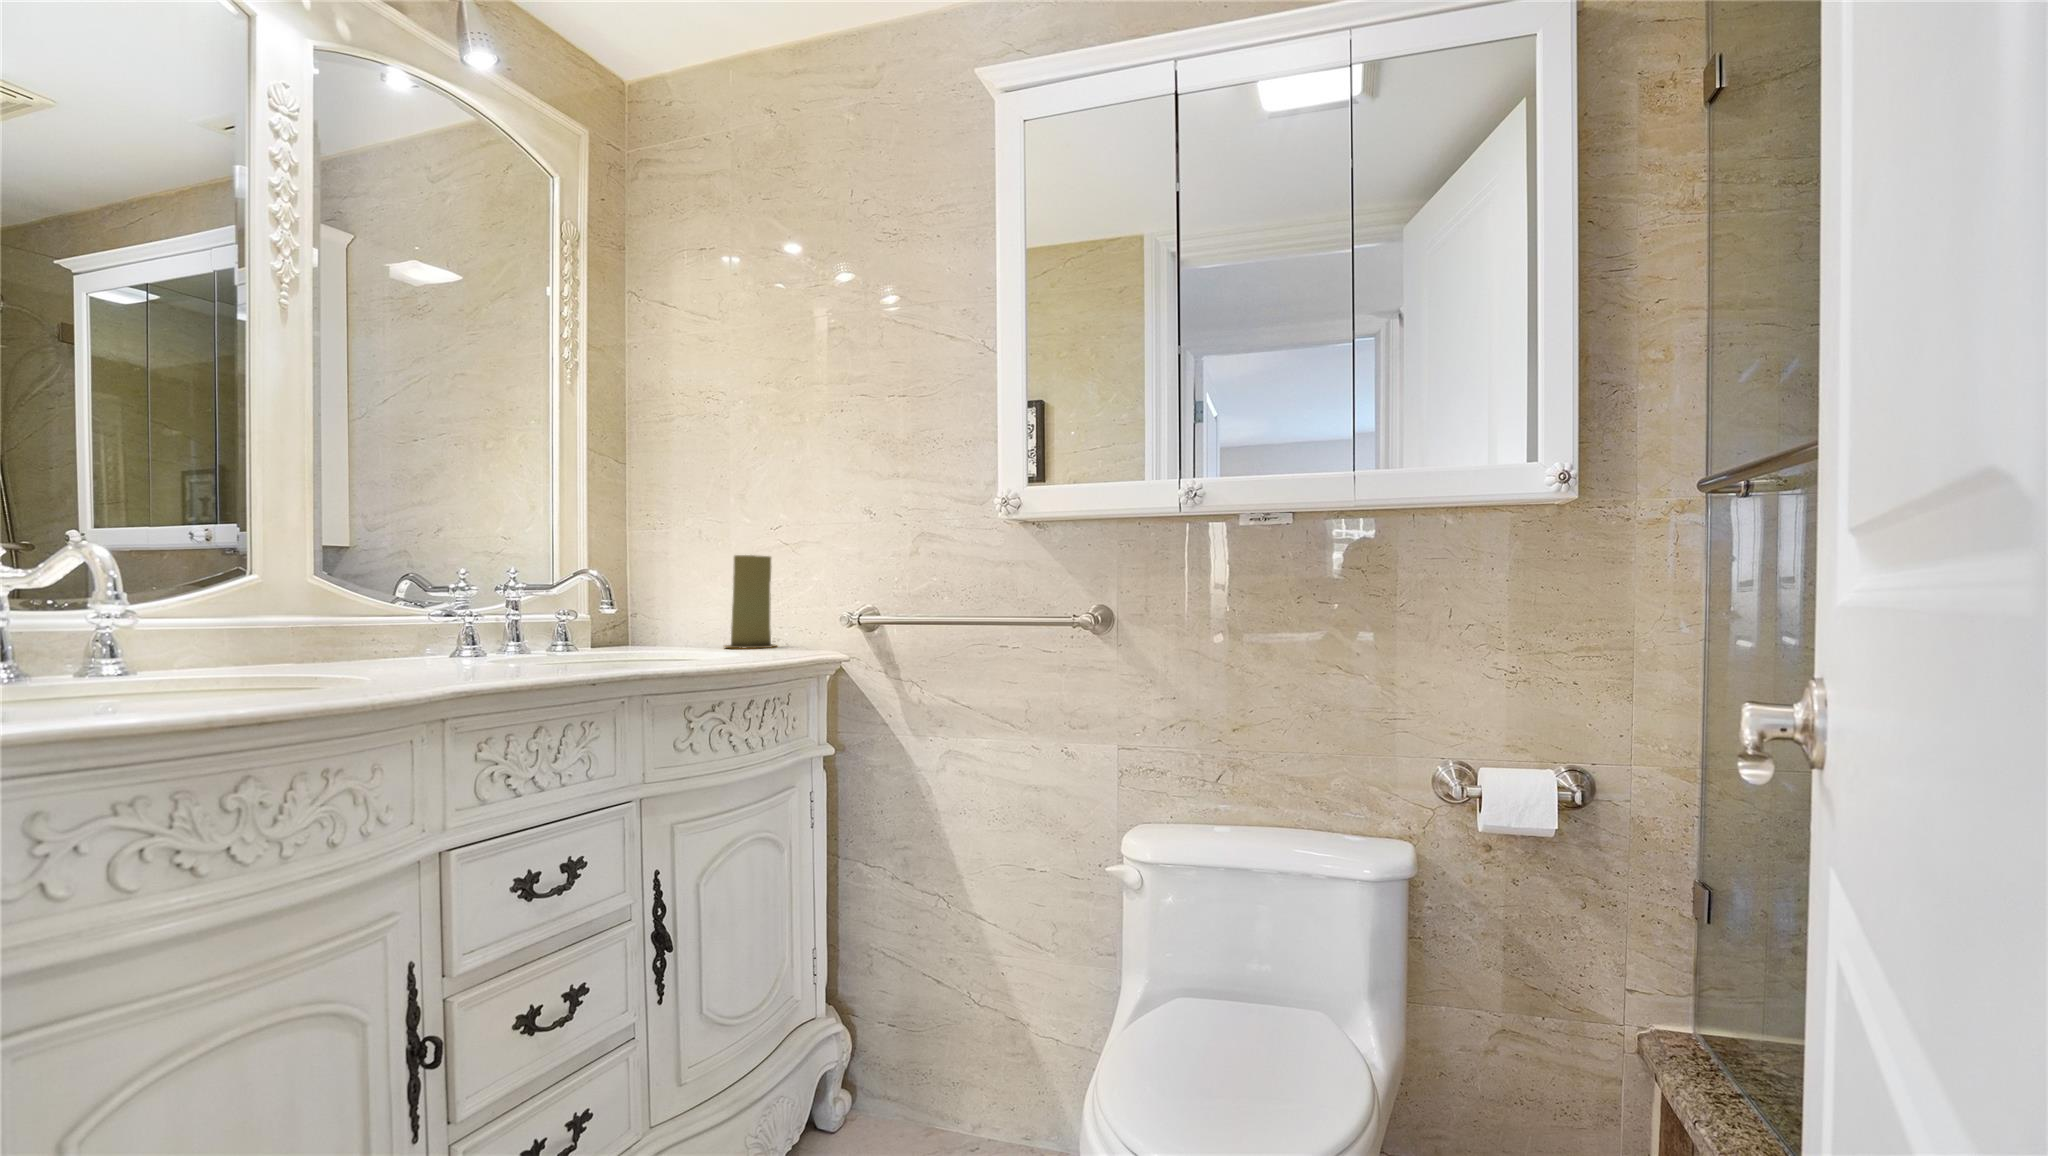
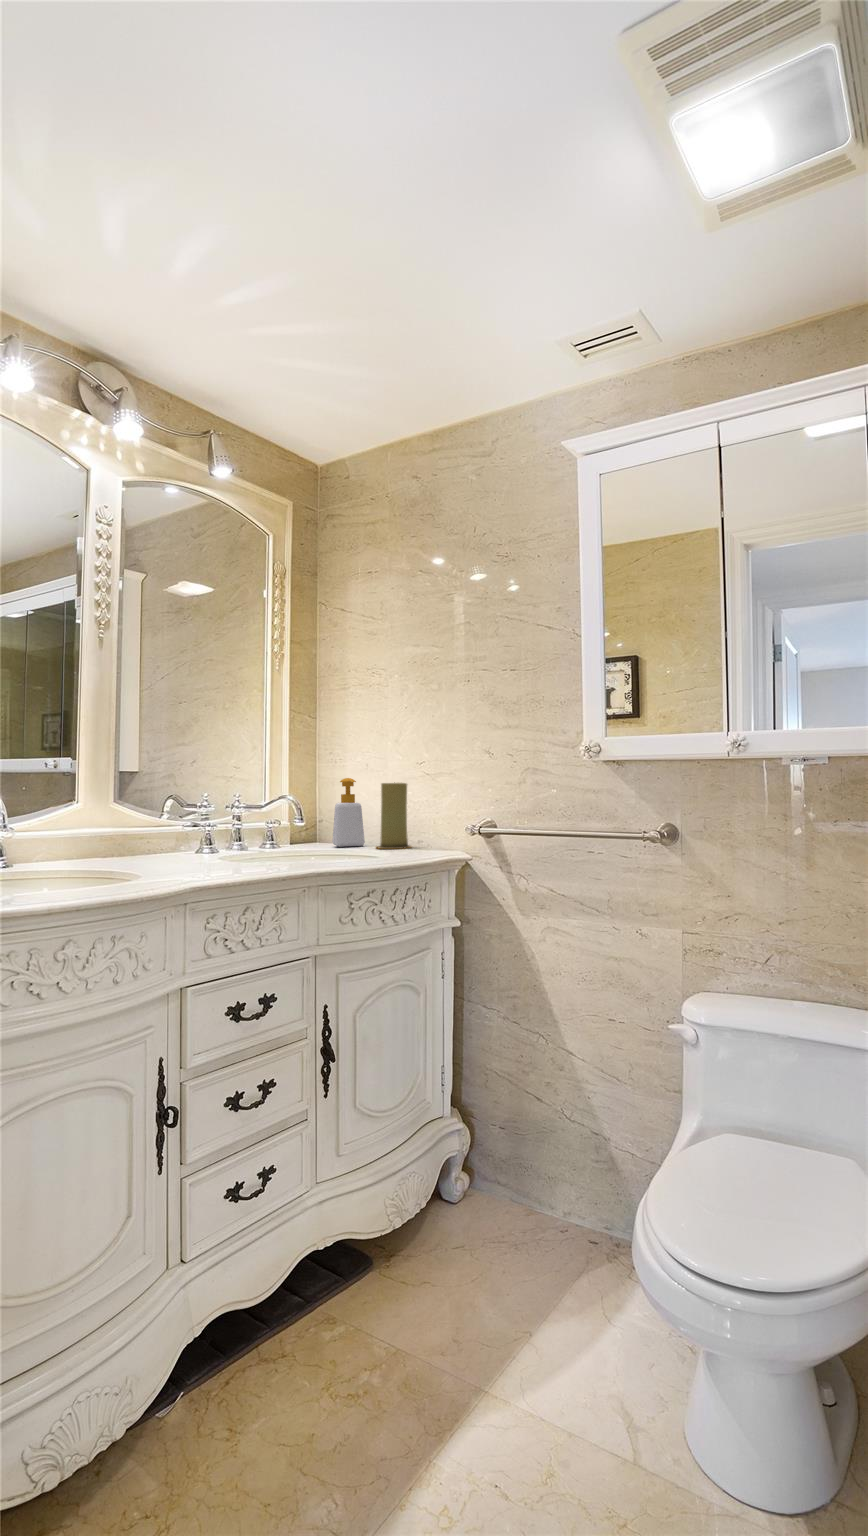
soap bottle: none [654,548,704,647] -> present [332,778,365,847]

